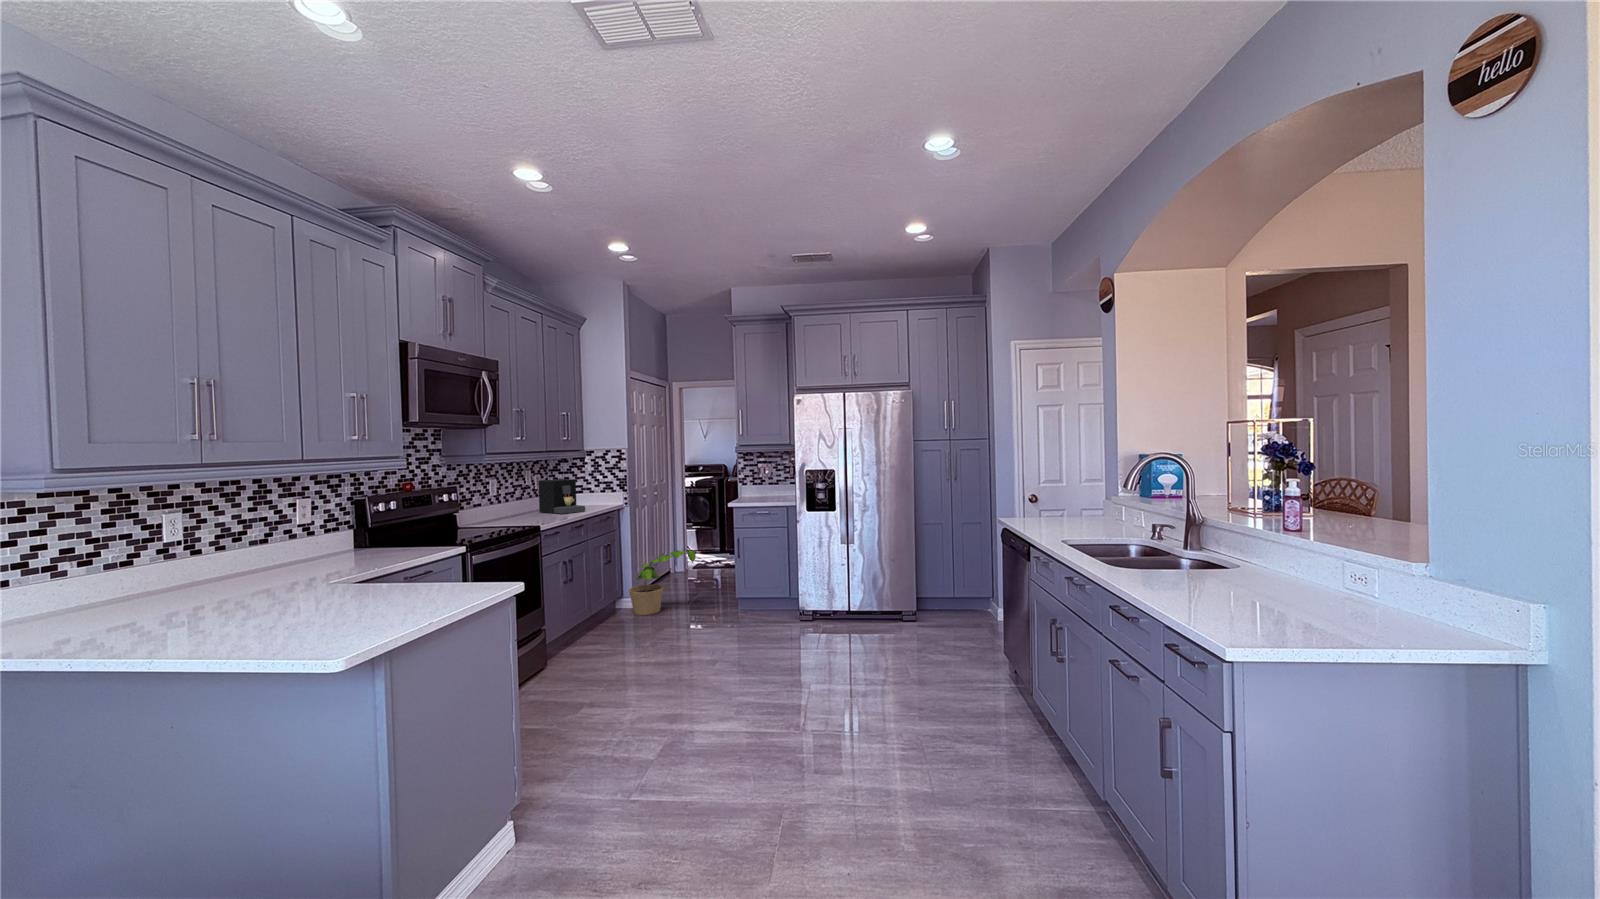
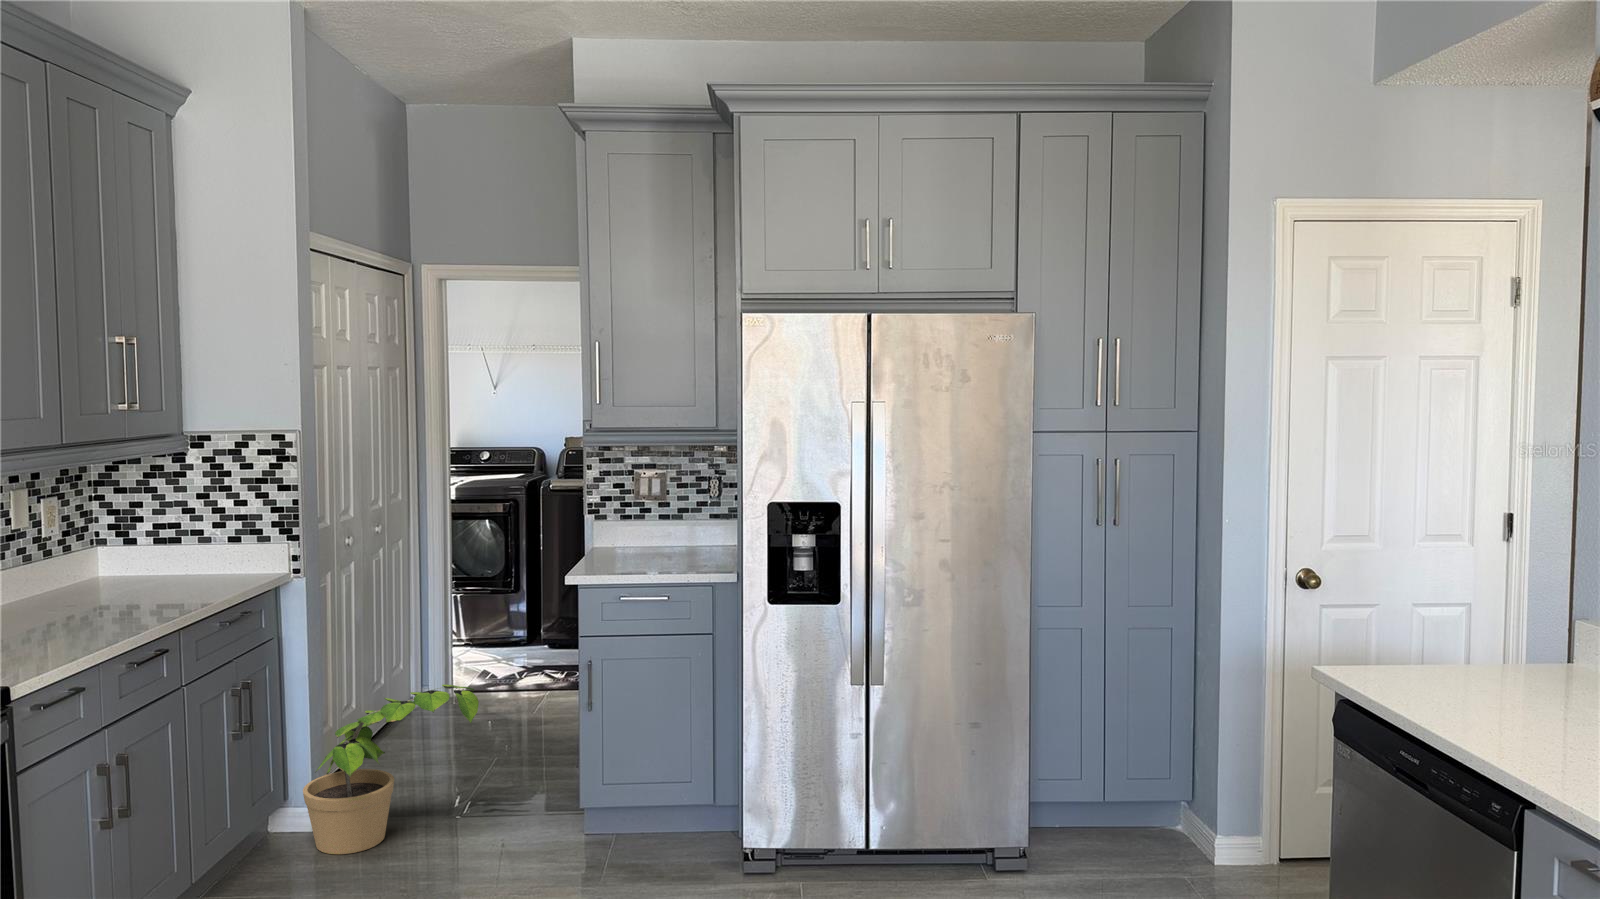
coffee maker: present [538,479,585,514] -> none [44,511,177,615]

